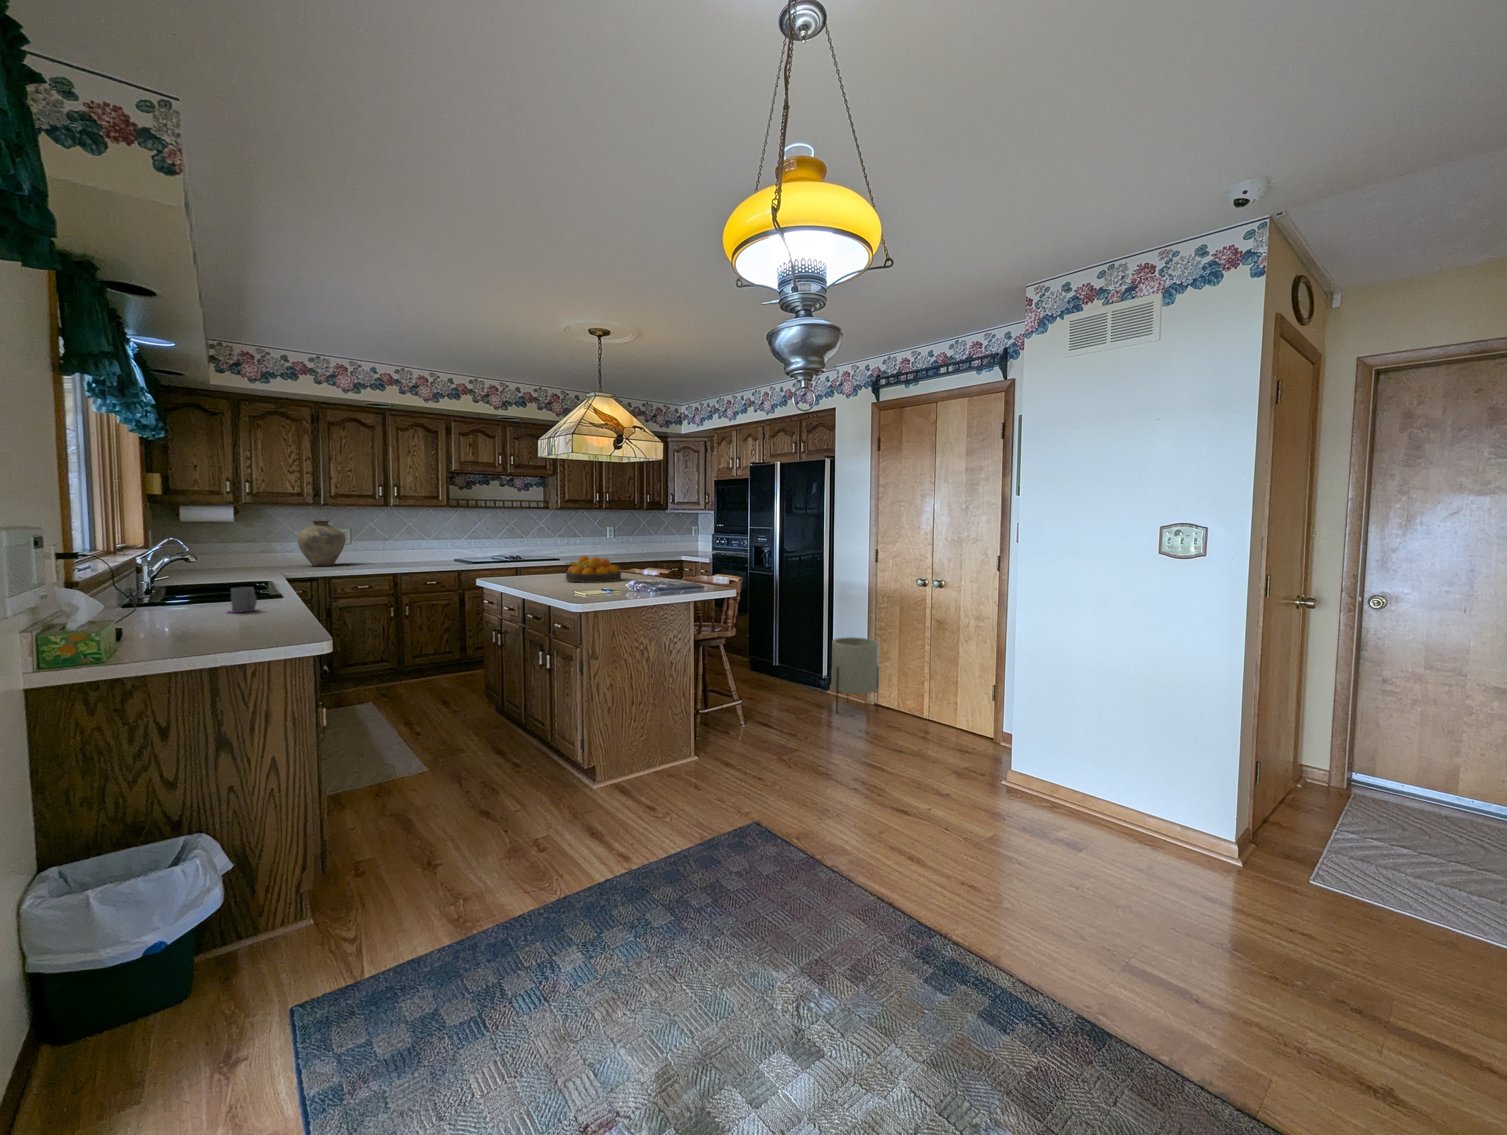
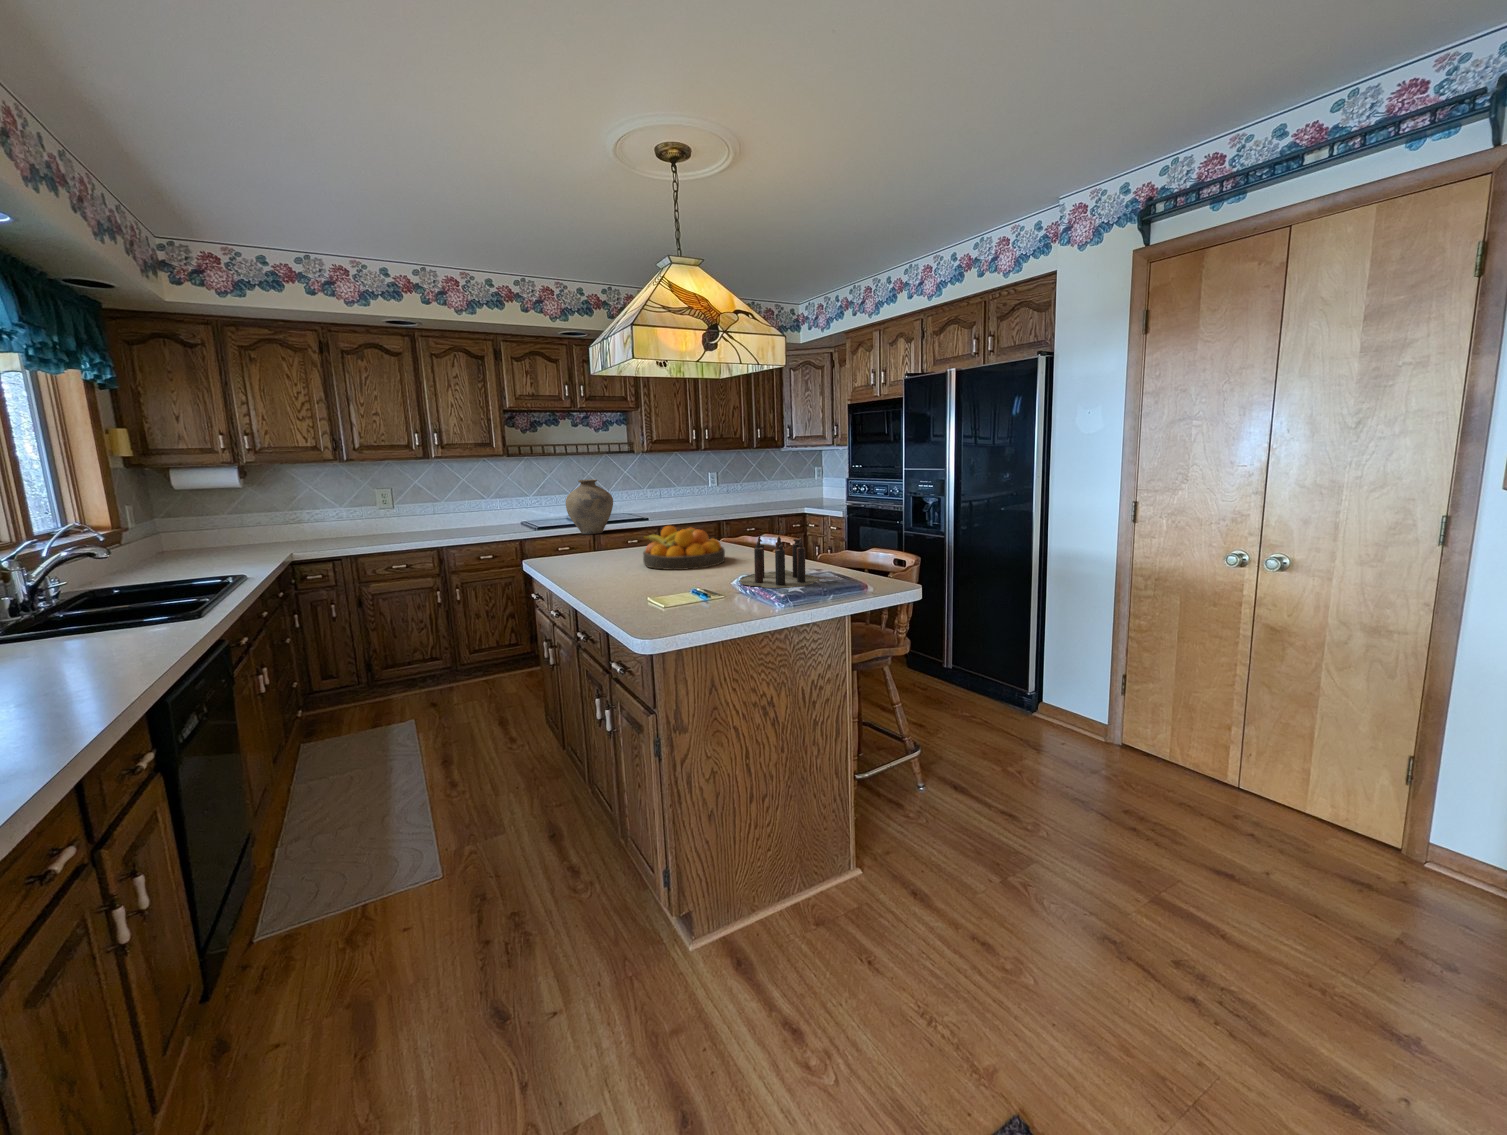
vase: present [297,520,345,566] -> present [566,479,613,534]
candle: none [629,559,690,588] -> present [738,536,822,588]
mug: present [229,587,258,613] -> none [41,627,107,678]
planter: present [831,637,879,713] -> none [1051,642,1139,766]

